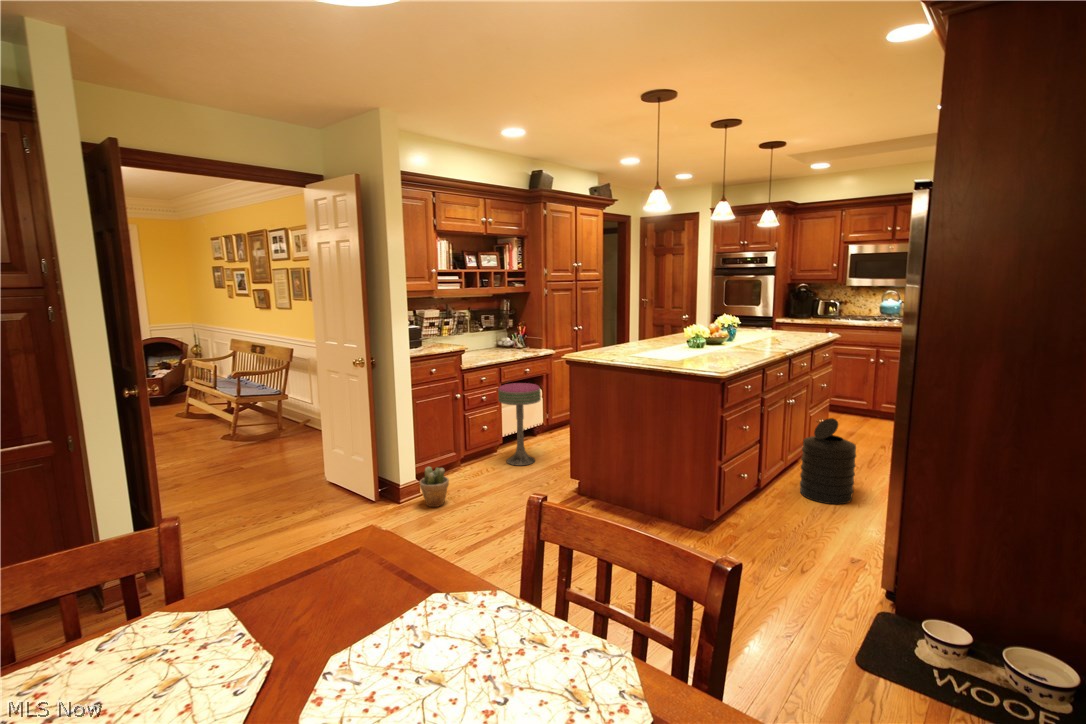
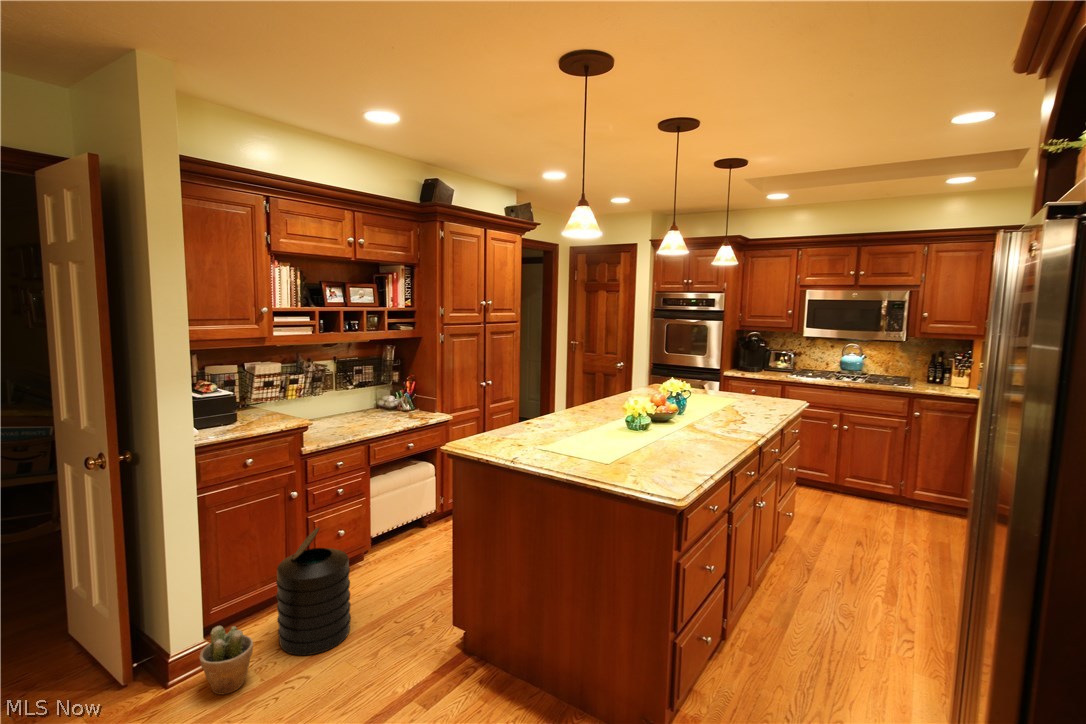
bar stool: present [498,383,541,466] -> none [359,467,422,590]
trash can: present [800,418,856,504] -> present [276,527,351,655]

